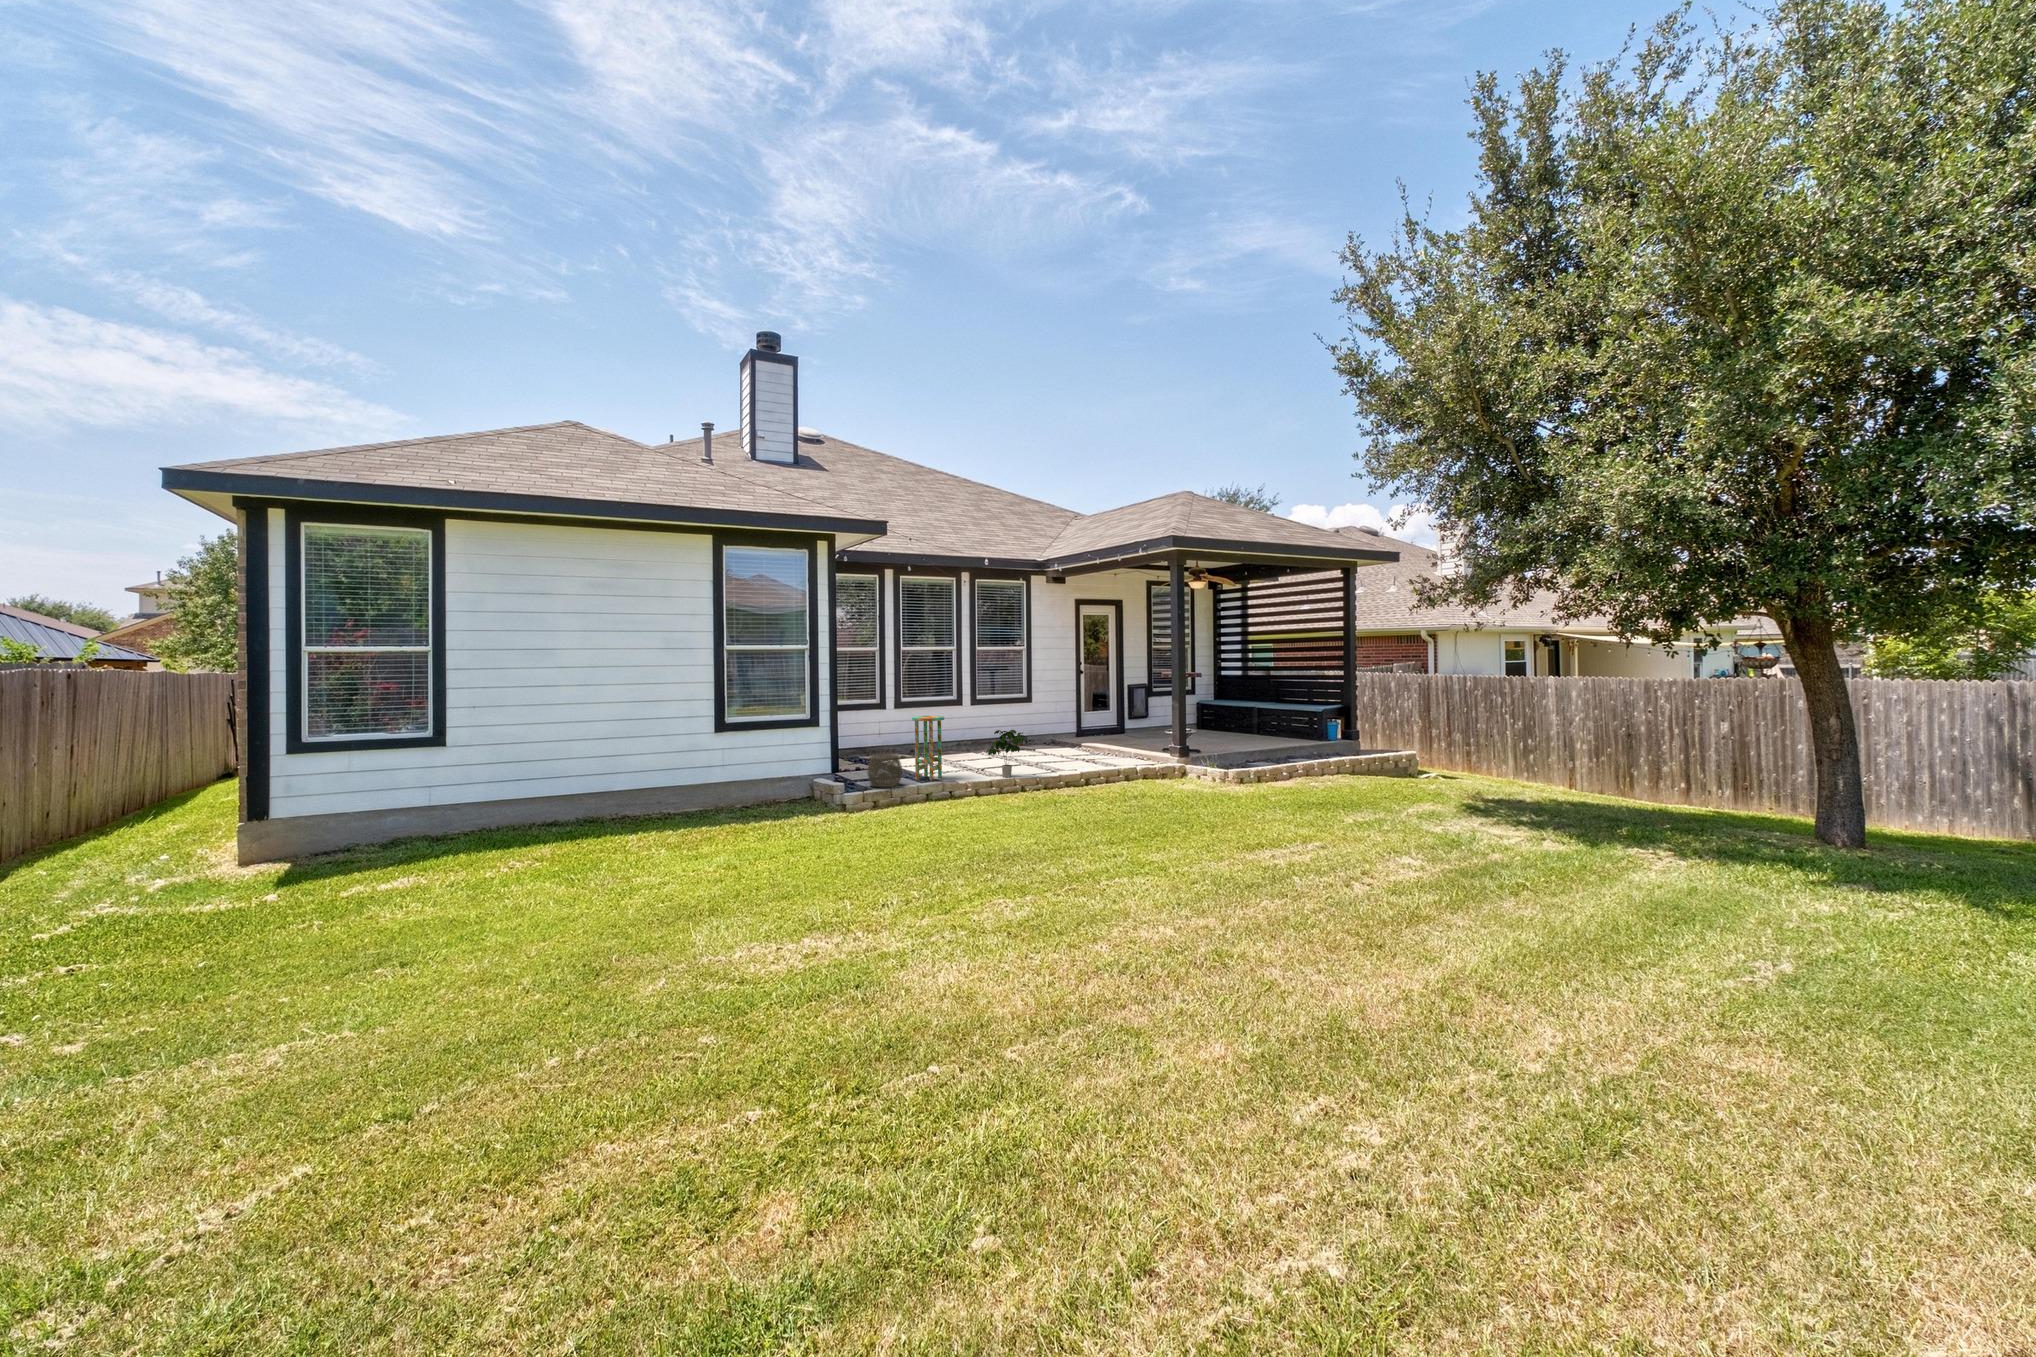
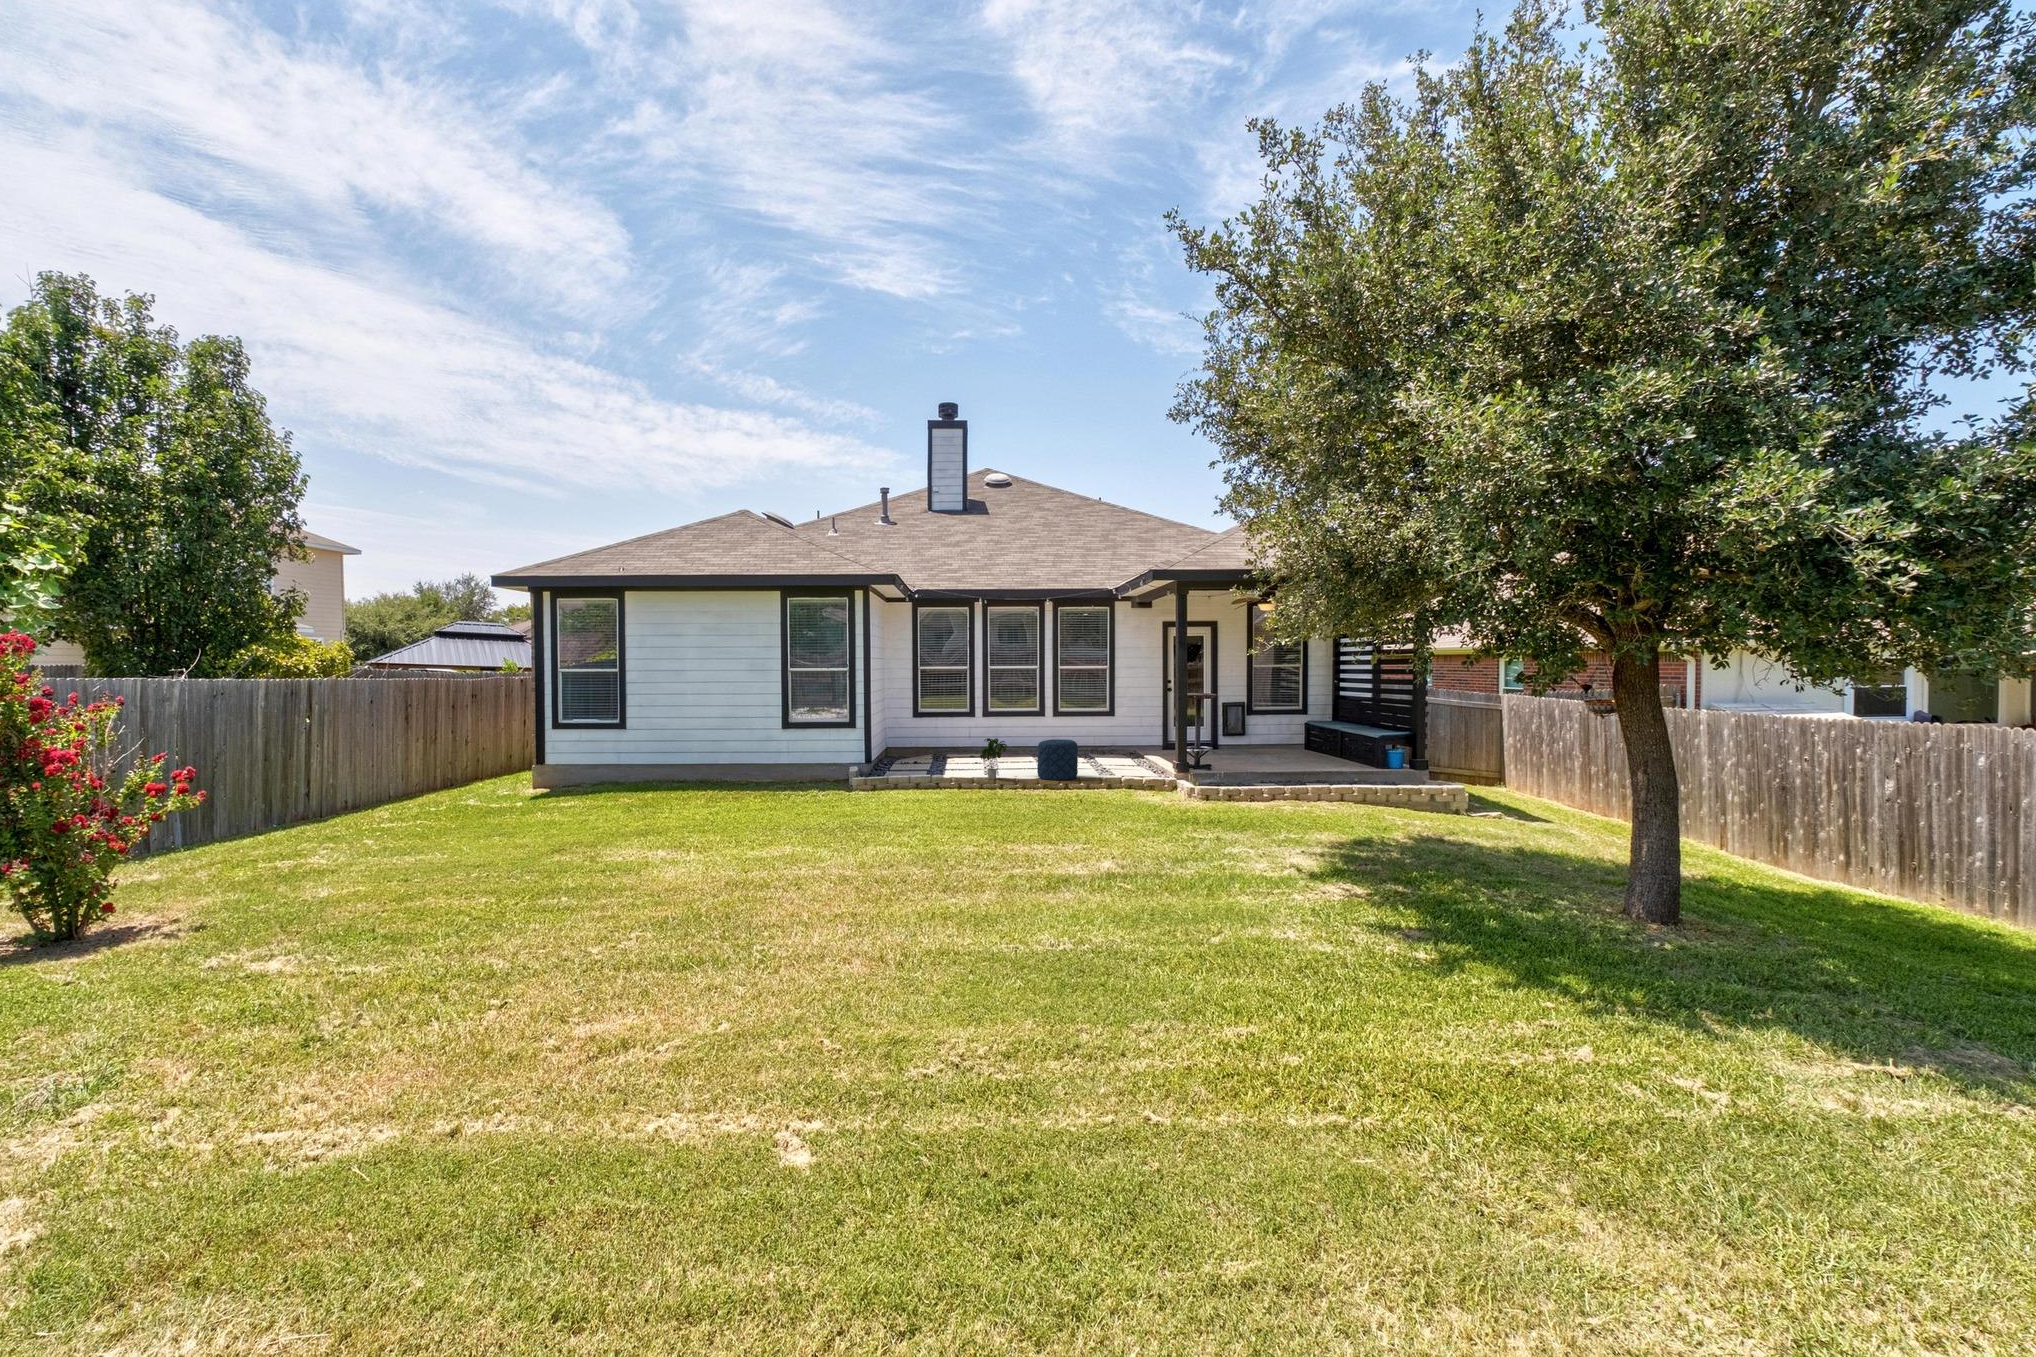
side table: present [912,716,944,781] -> none [919,723,946,777]
pouf: none [1045,727,1089,772] -> present [1037,739,1078,780]
woven basket: present [868,754,902,787] -> none [873,753,902,779]

